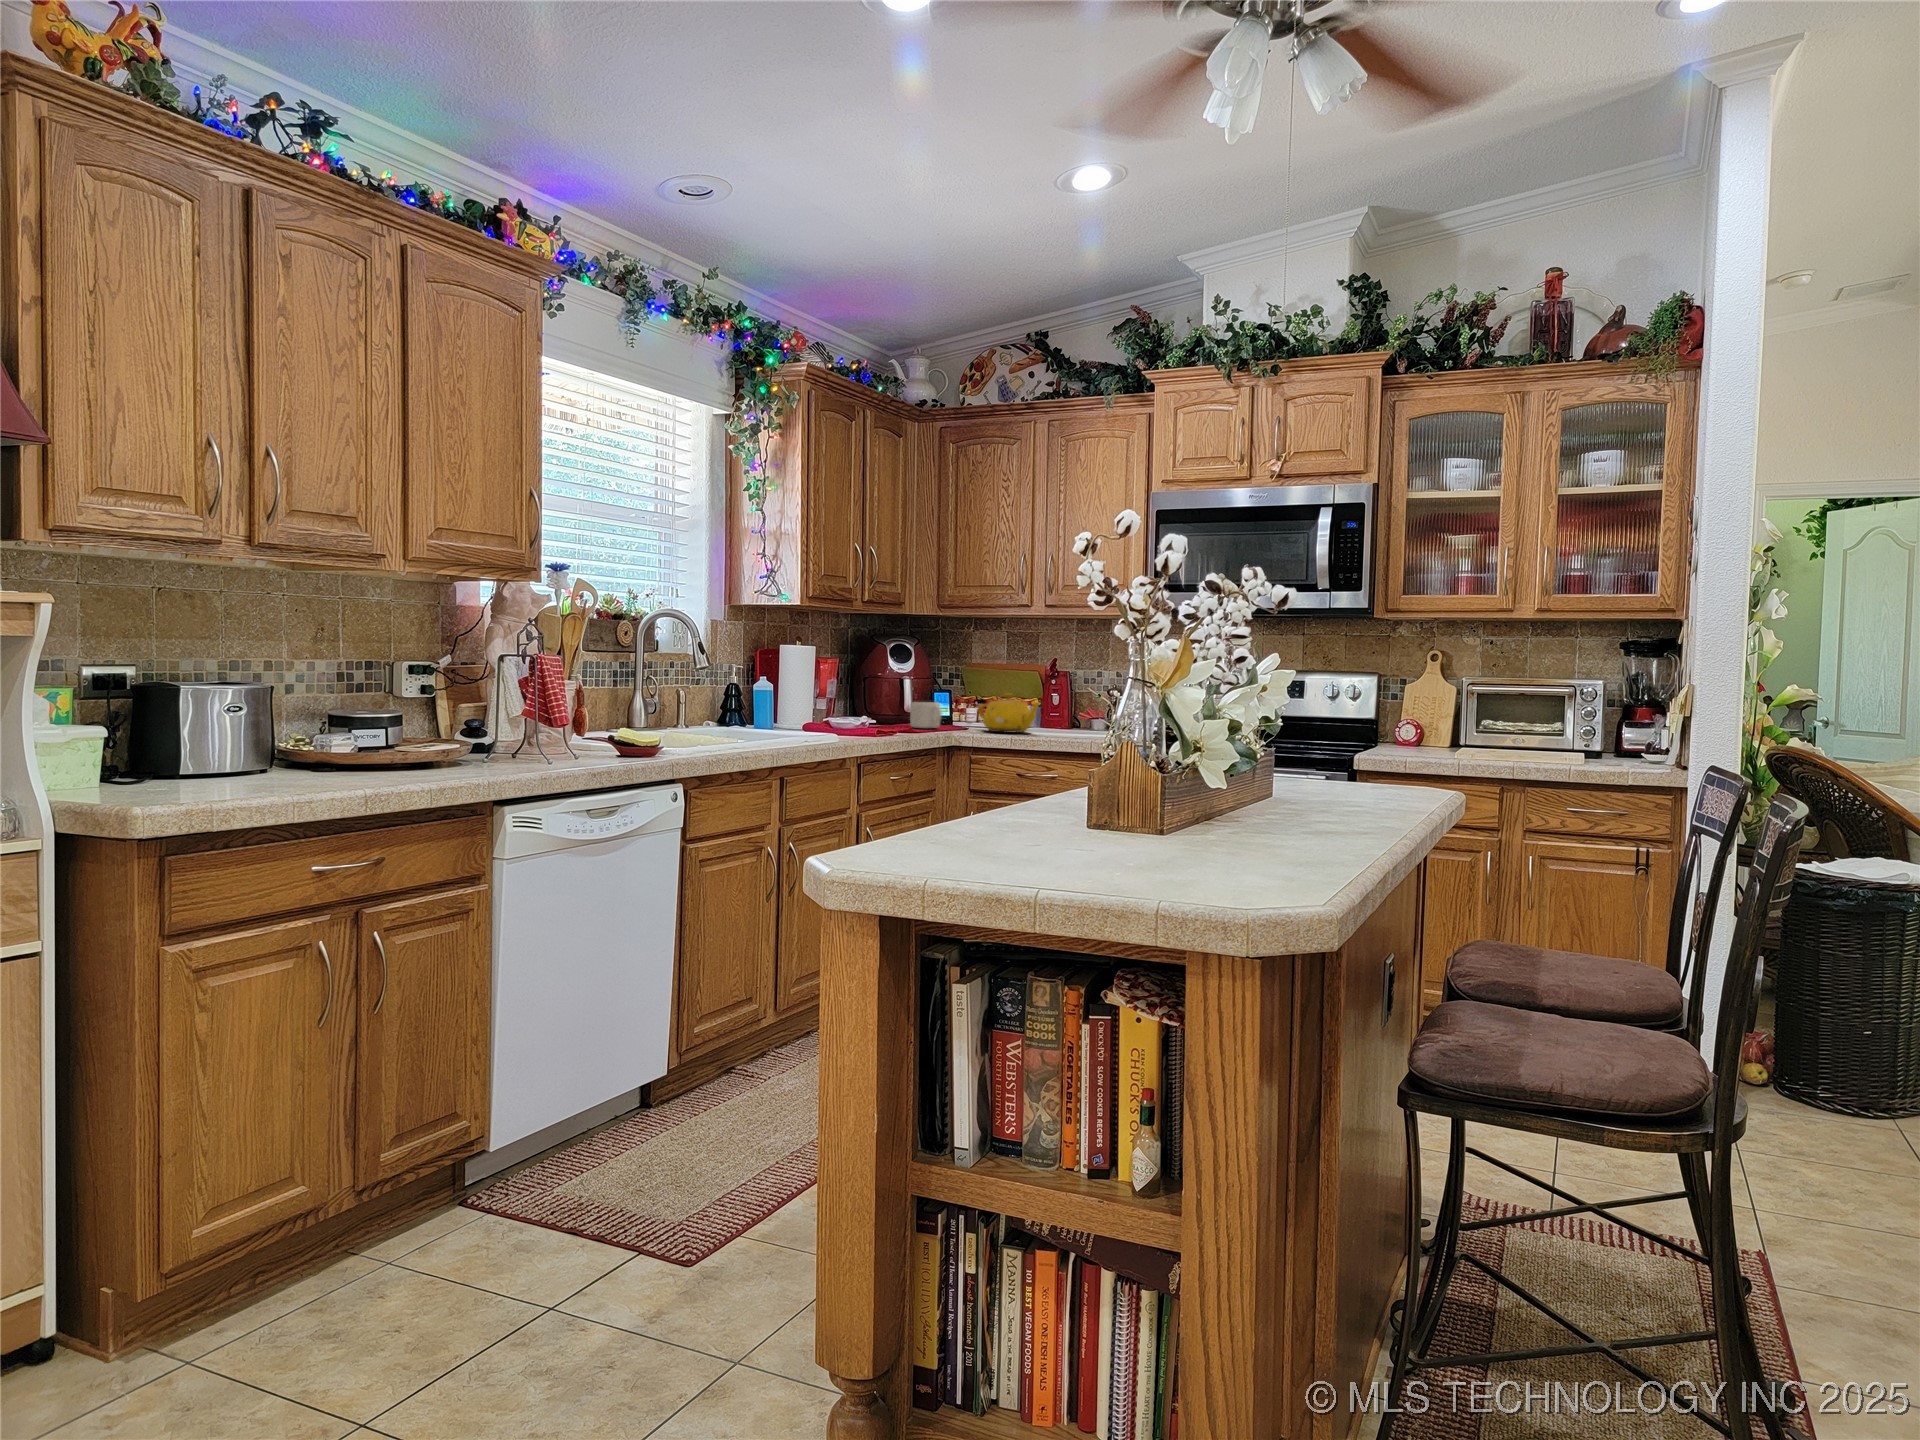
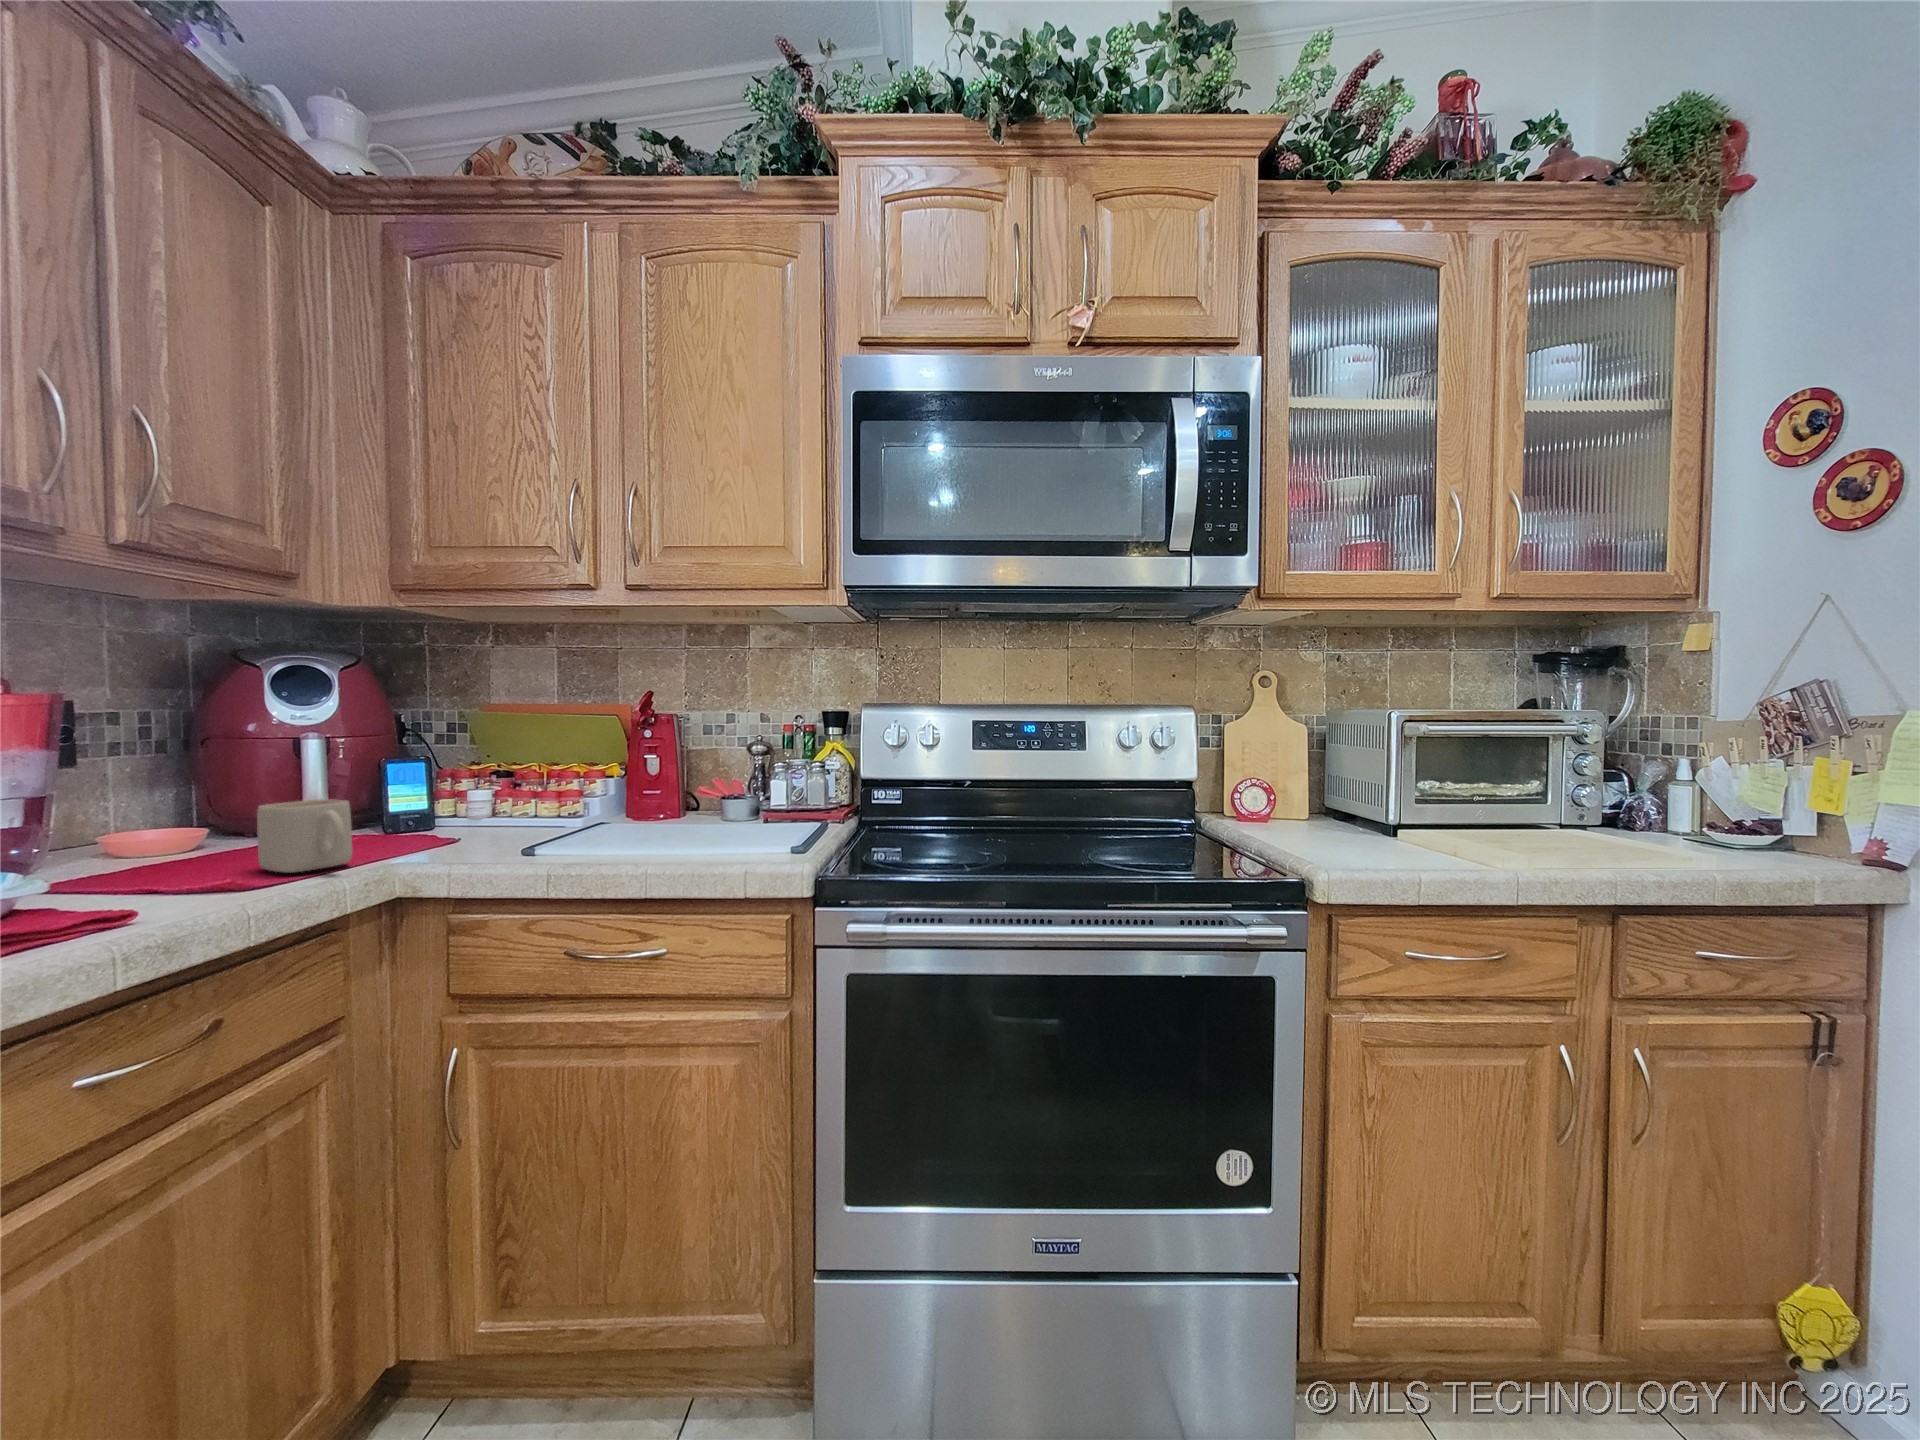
teapot: present [978,693,1040,733] -> none [463,769,624,867]

